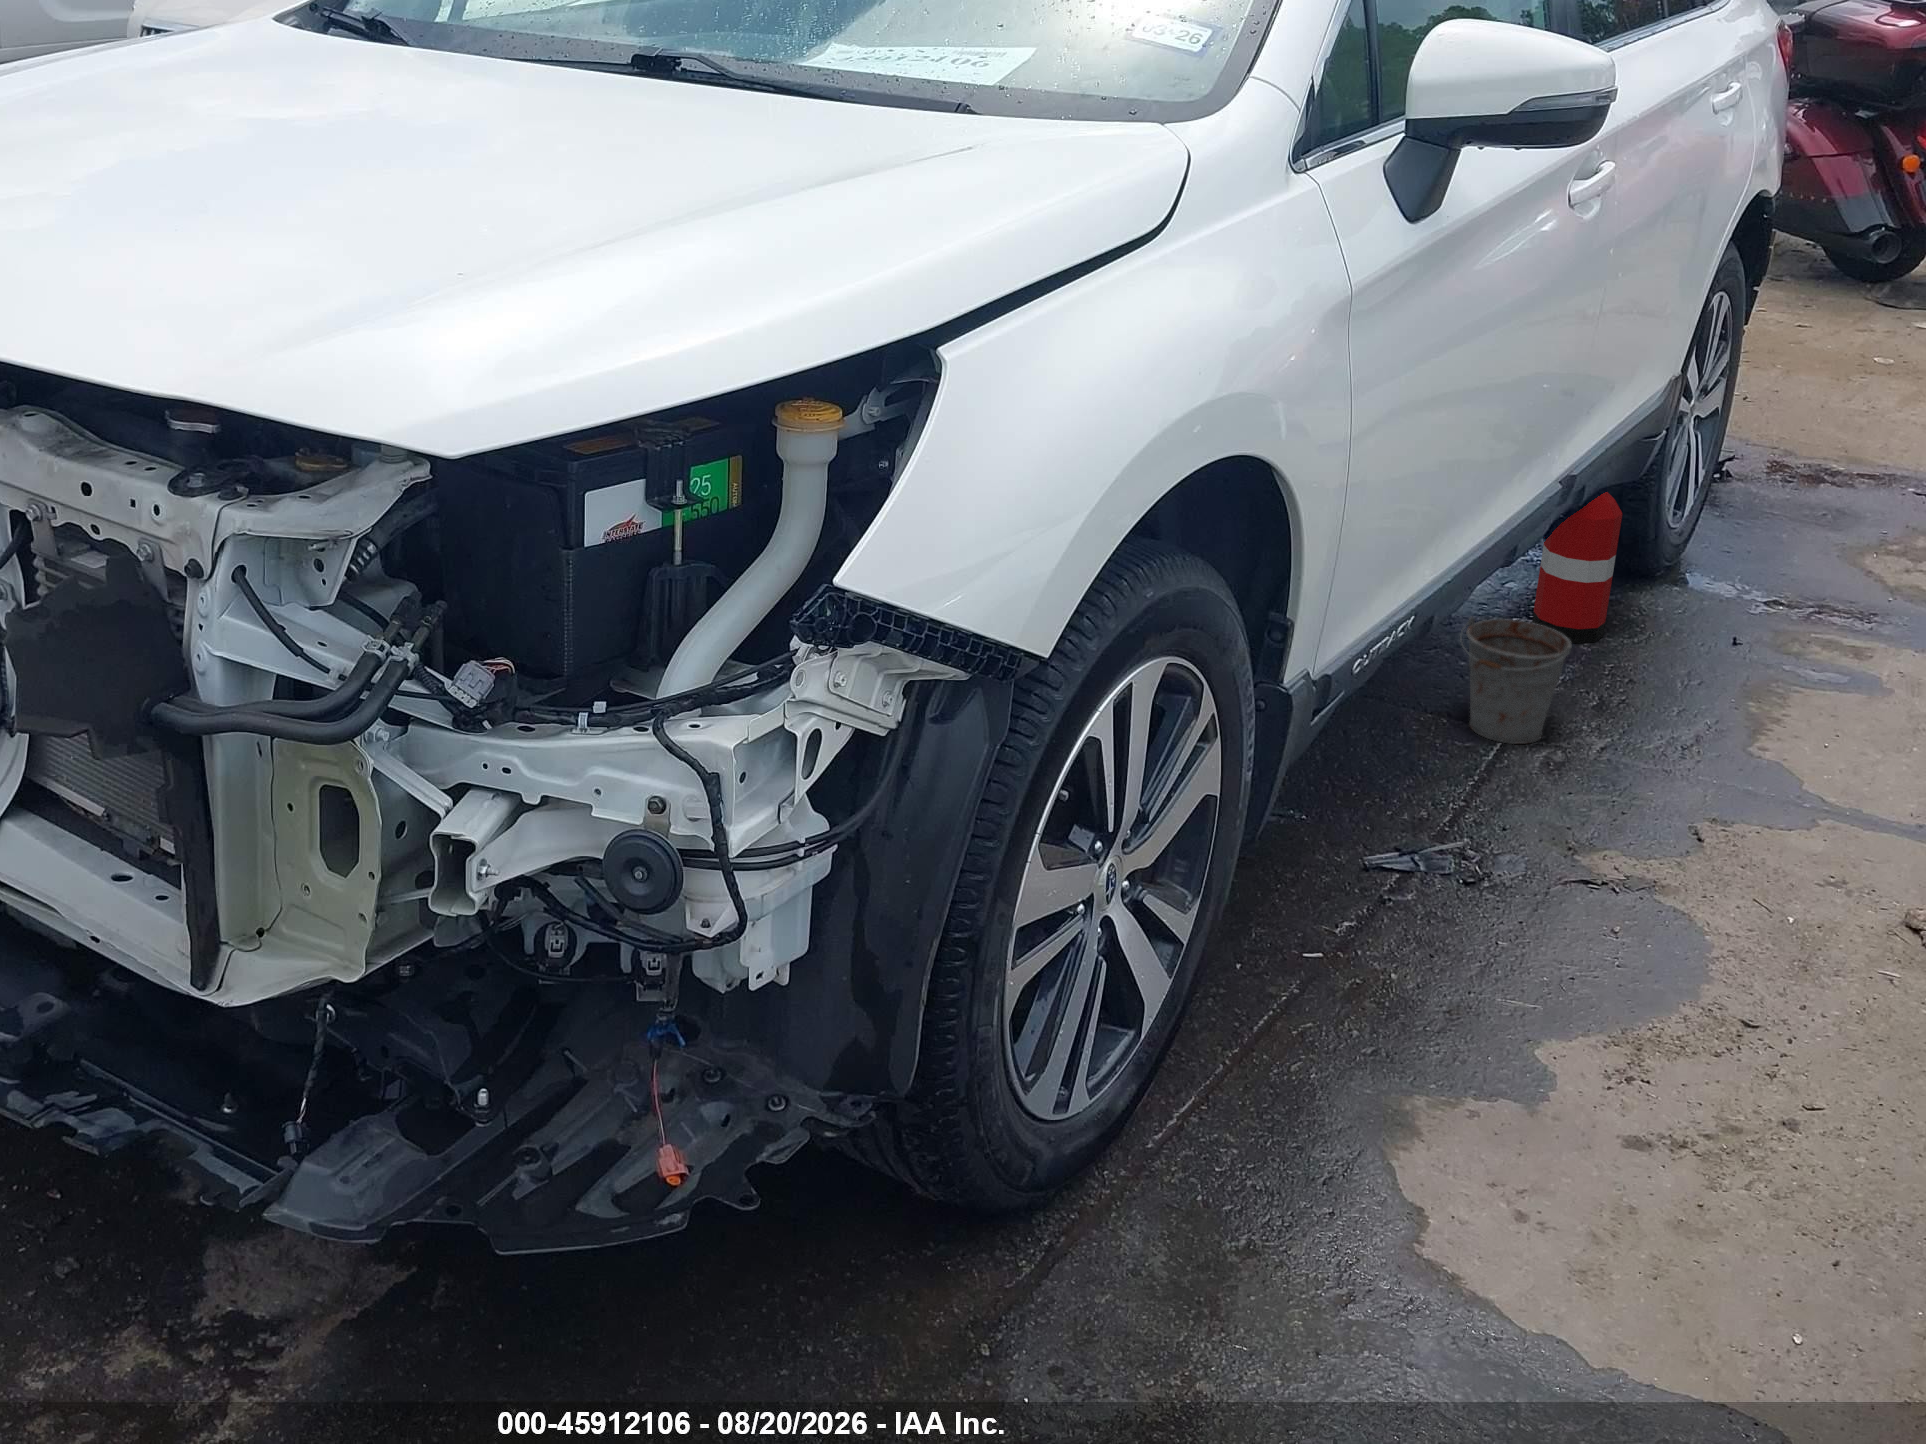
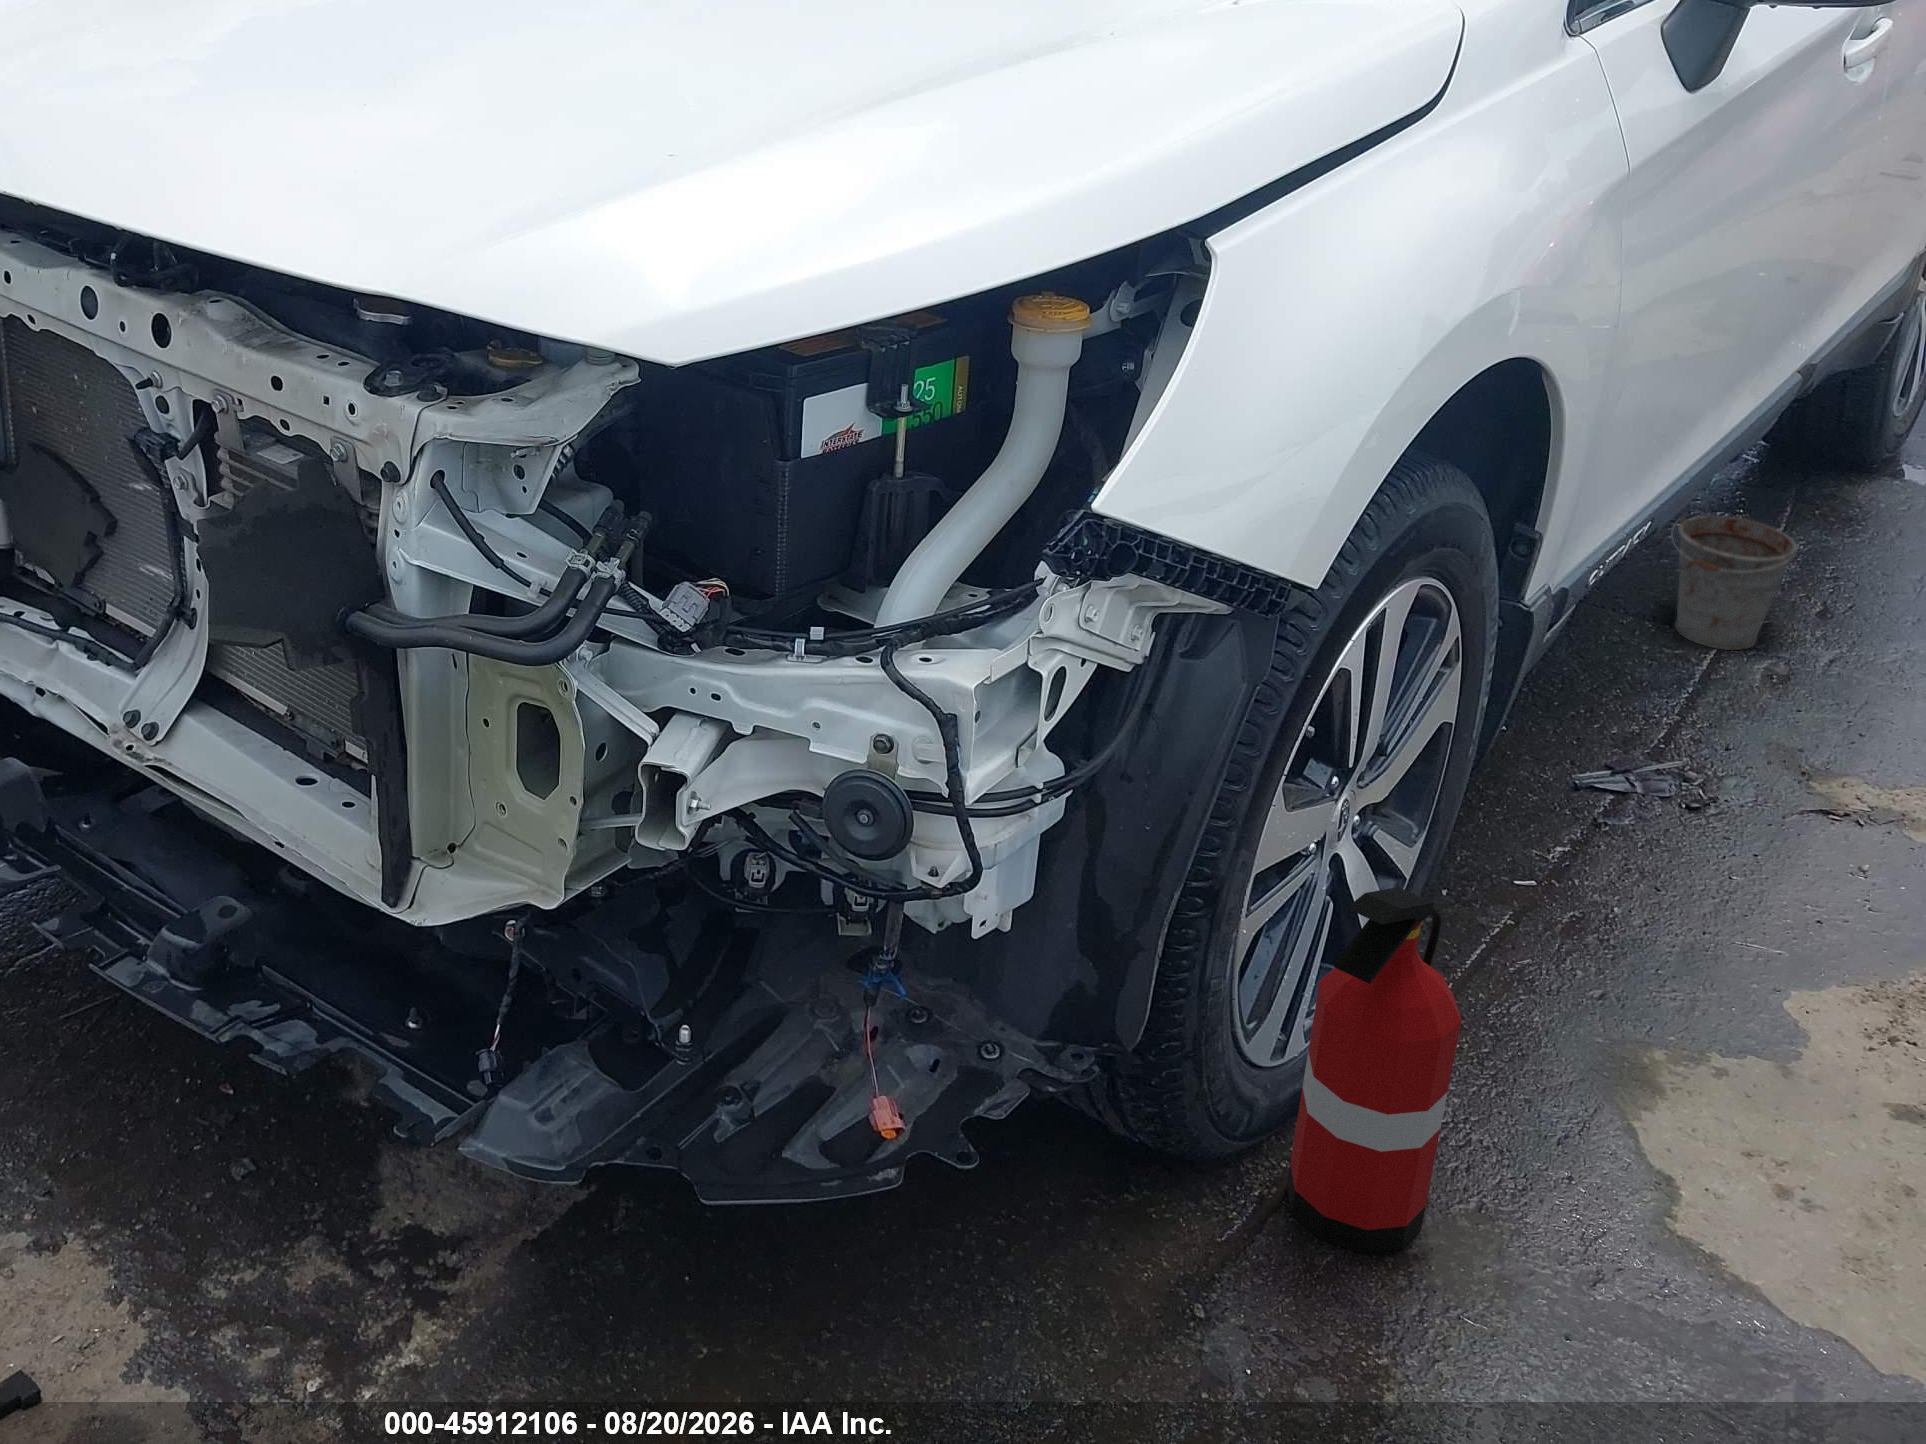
fire extinguisher: present [1532,492,1622,643] -> present [1287,887,1461,1254]

